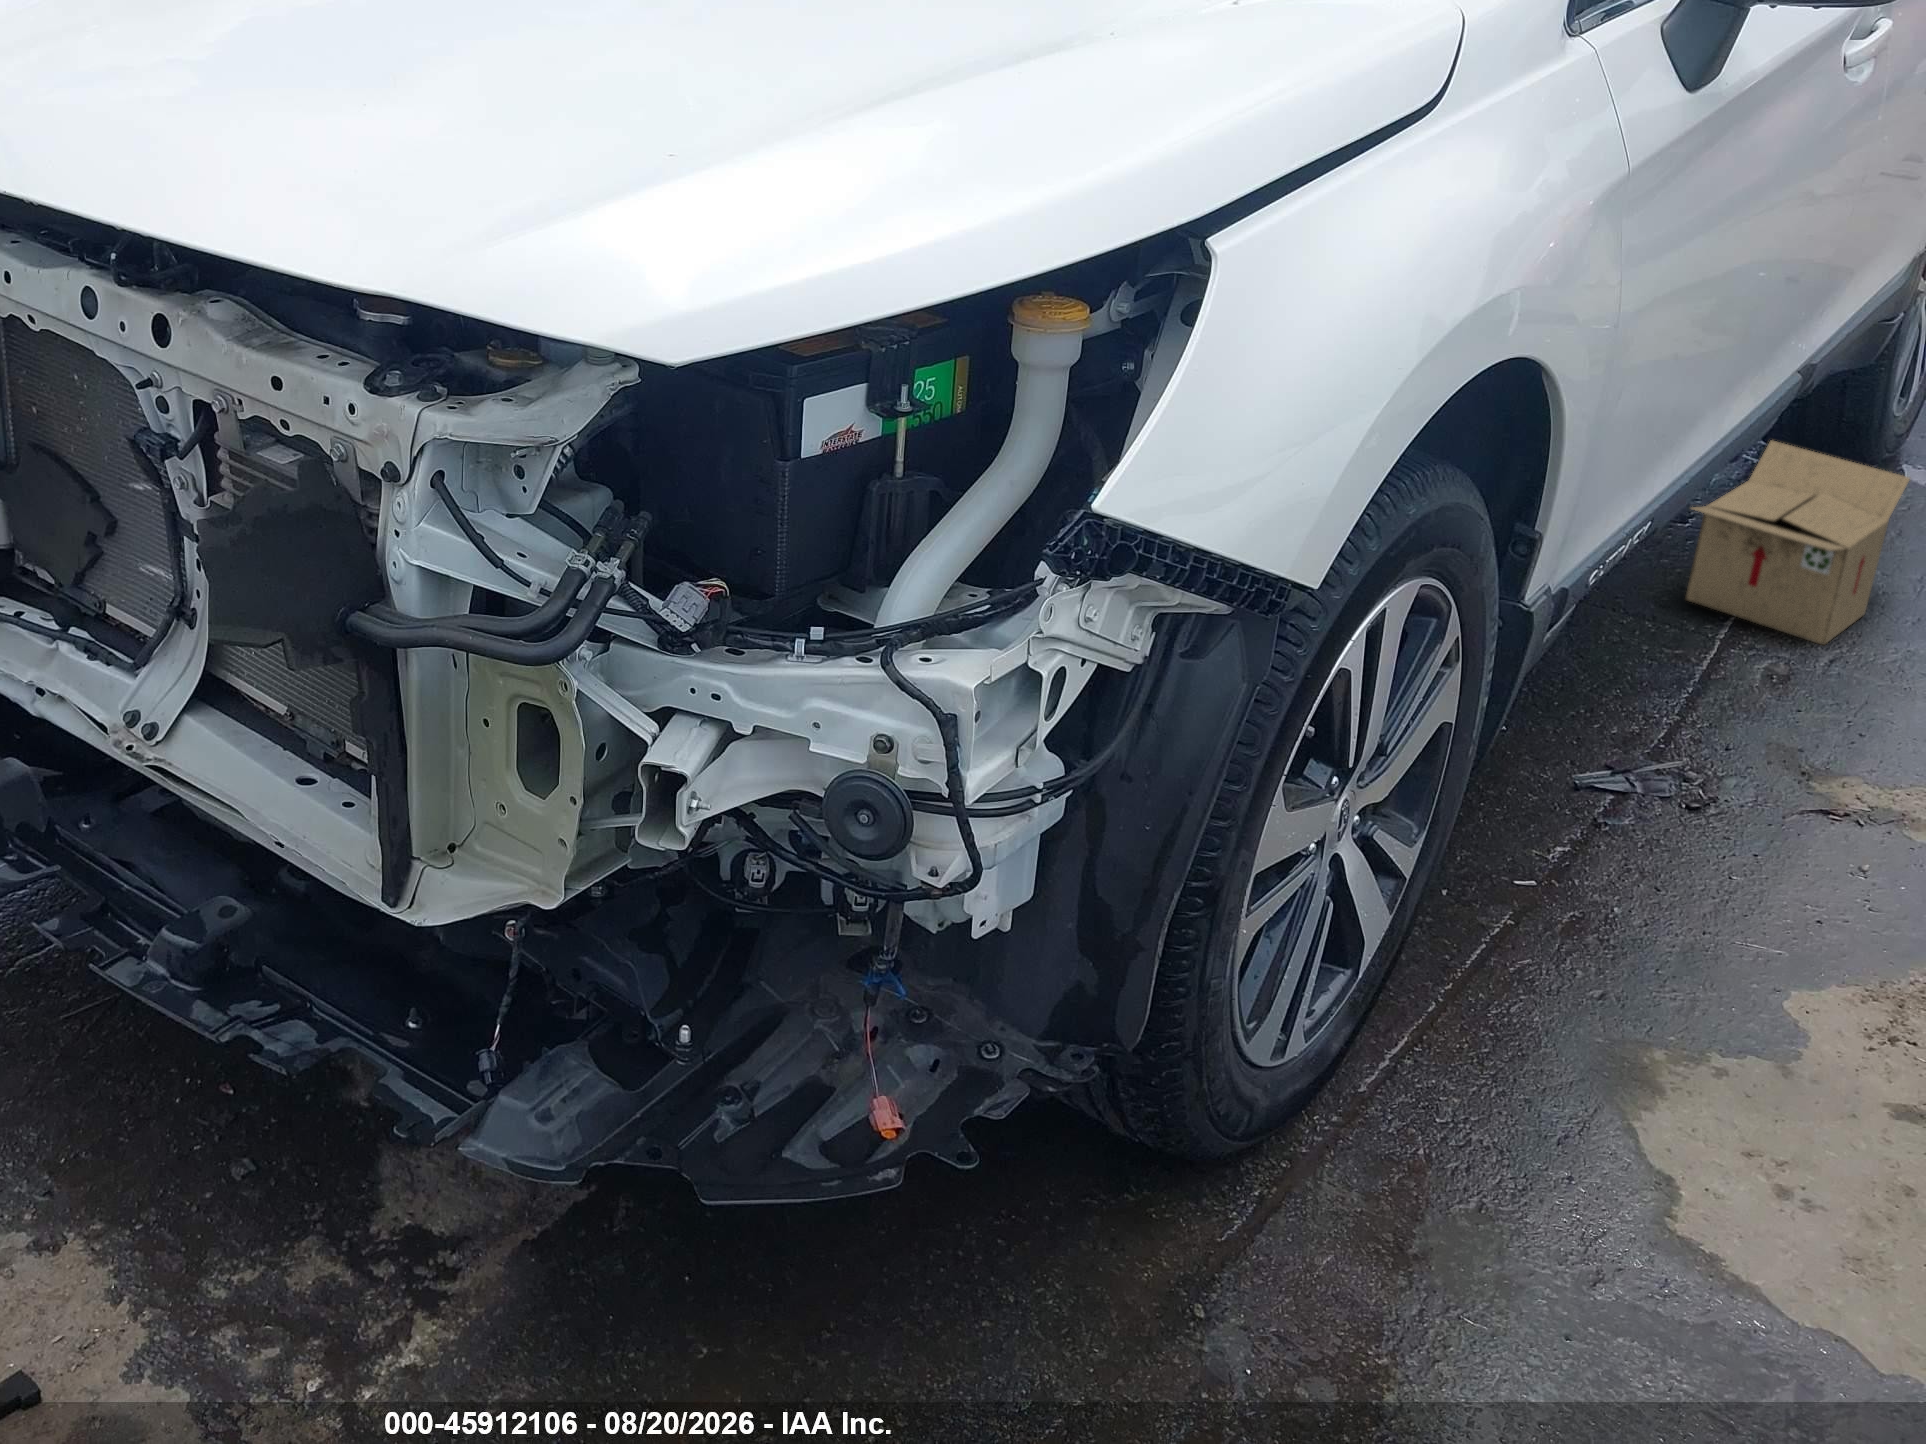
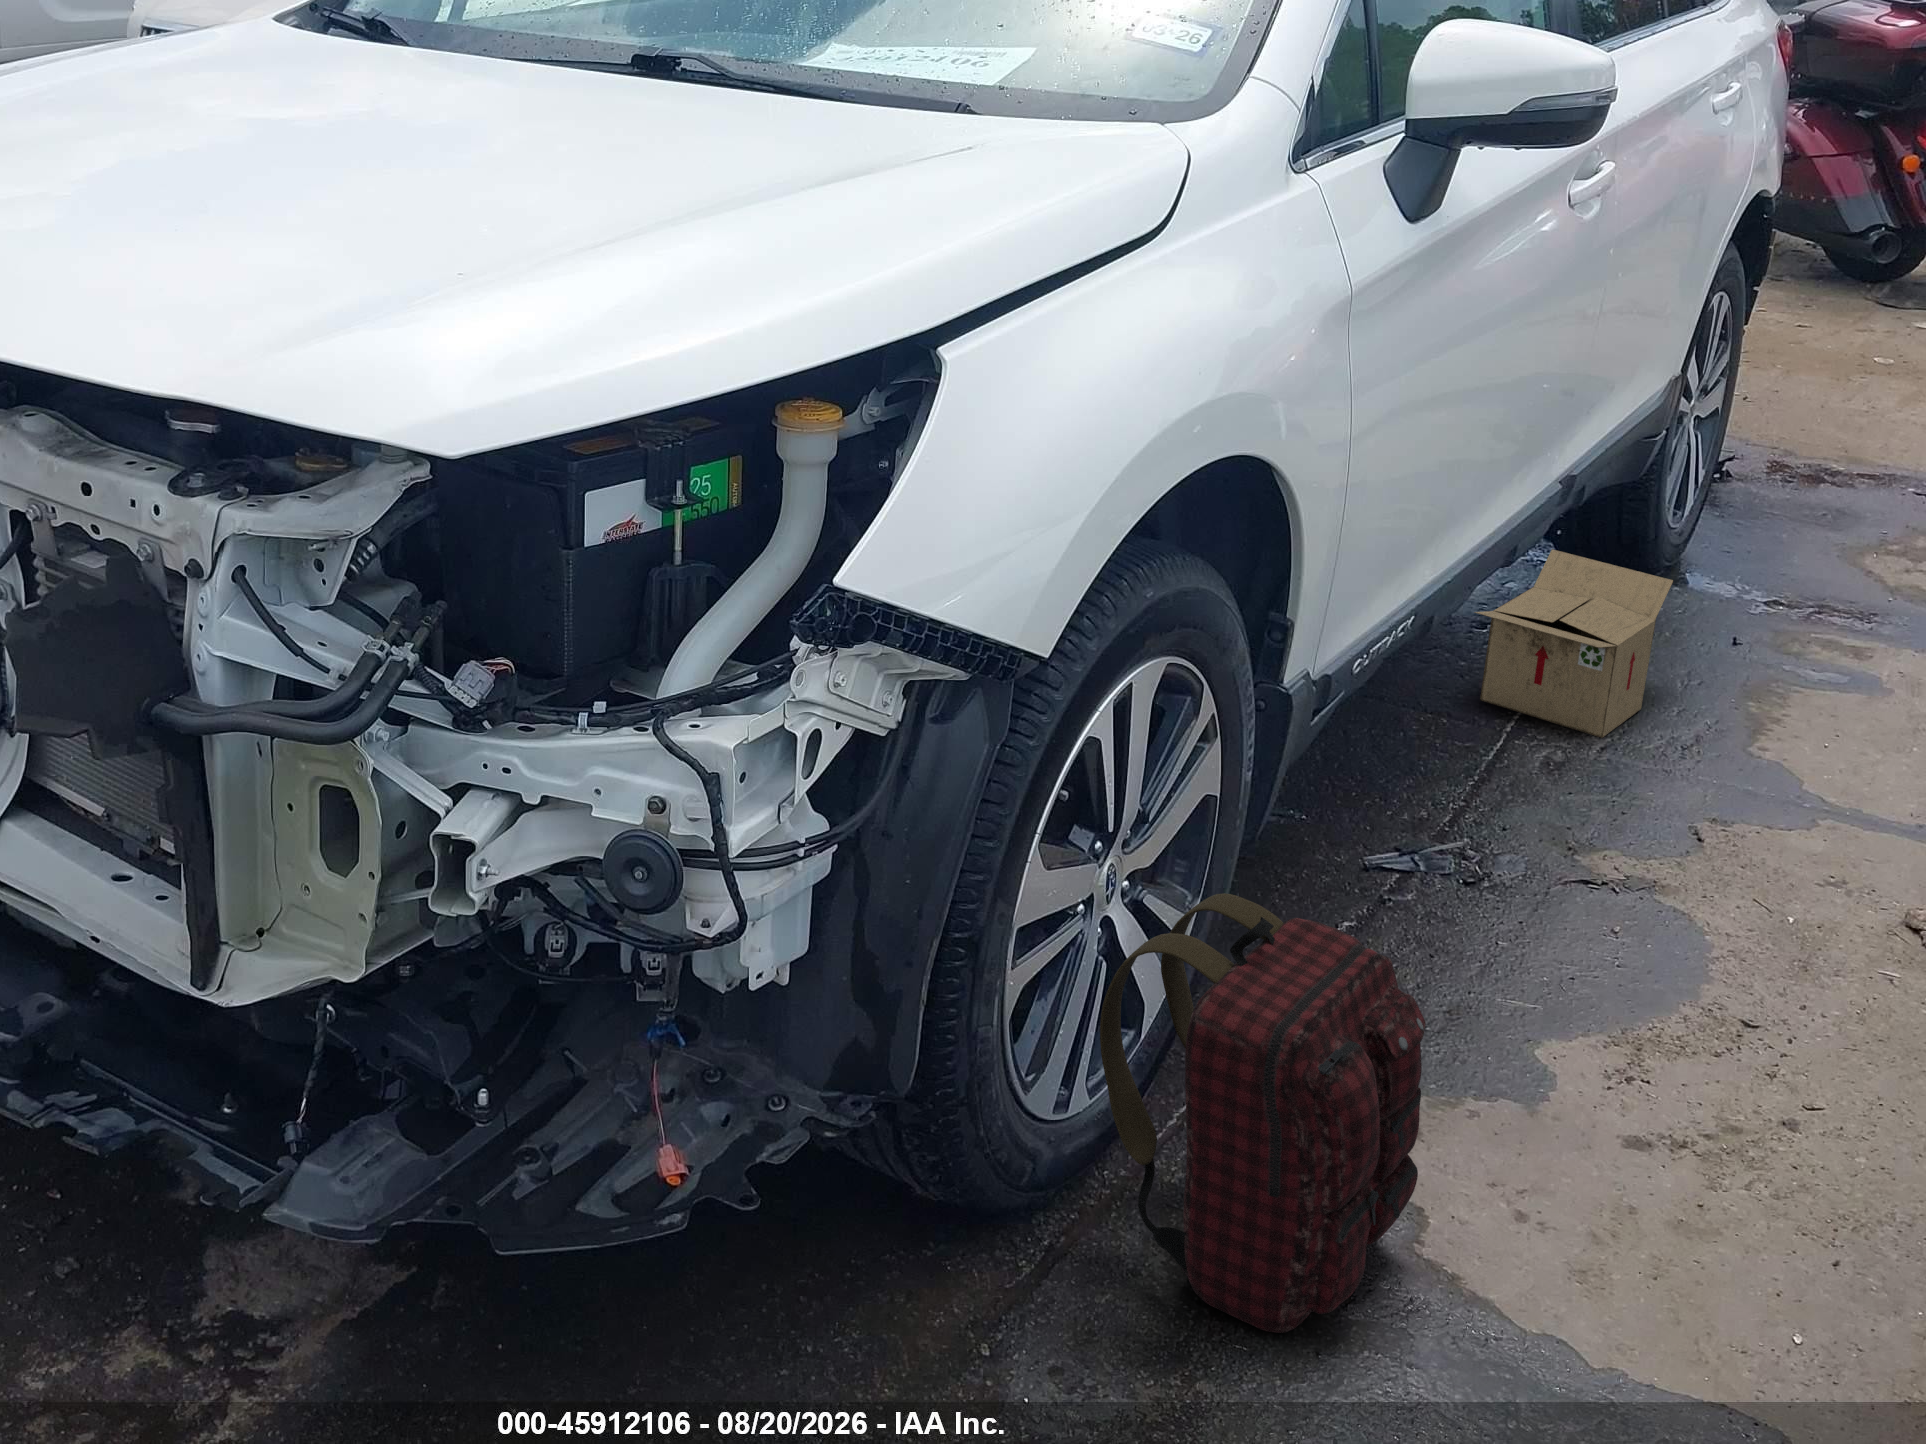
backpack: none [1327,831,1694,1304] -> present [1100,893,1426,1333]

